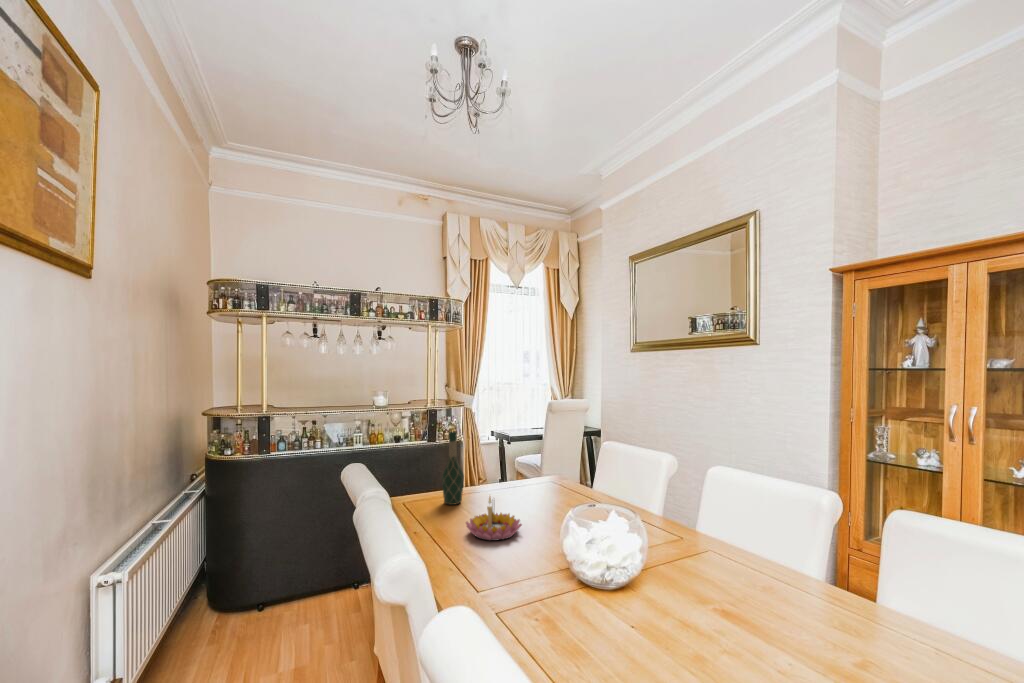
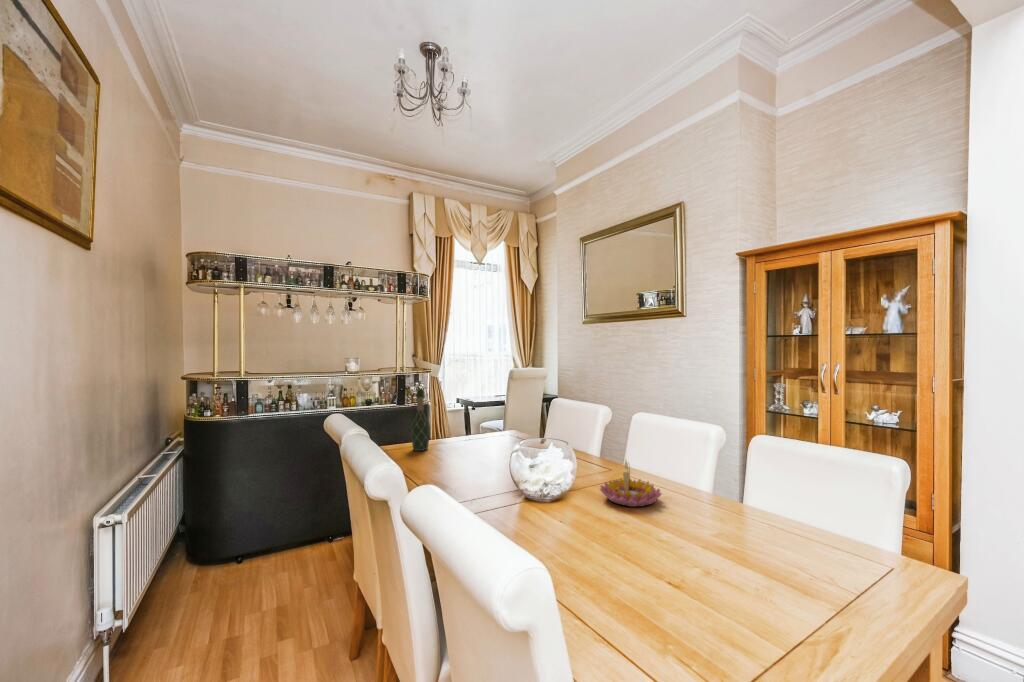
candle holder: present [466,497,522,541] -> present [600,461,662,507]

